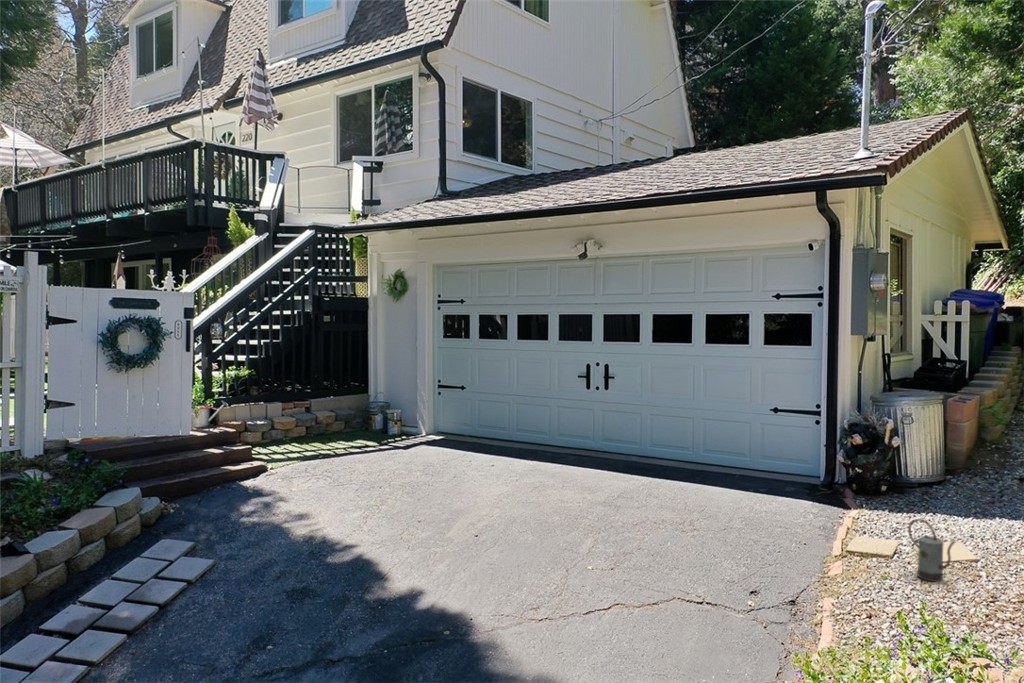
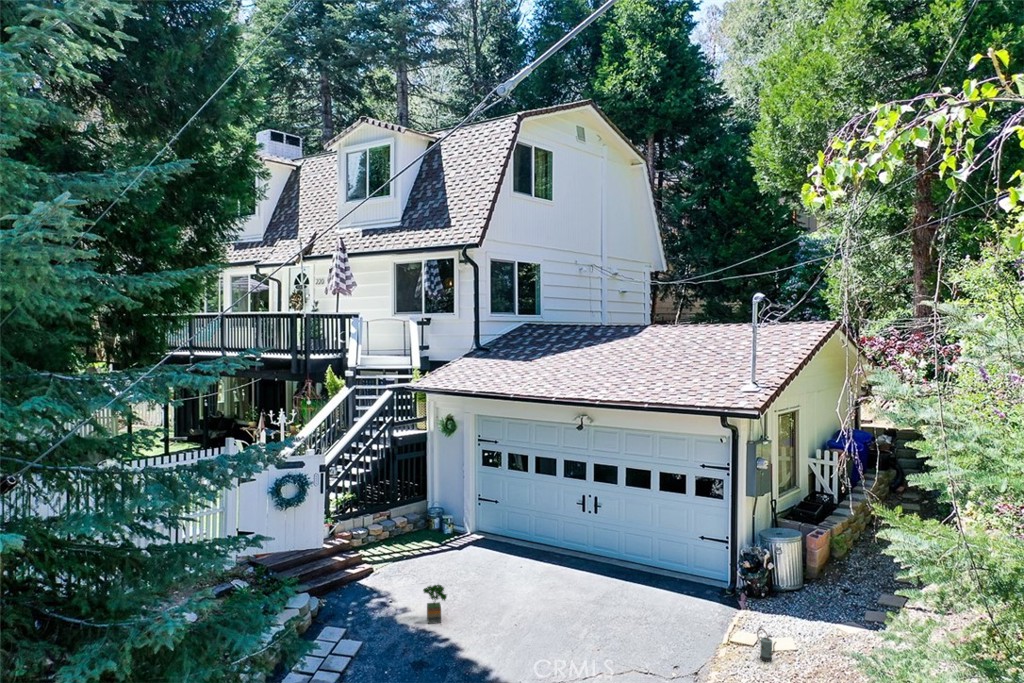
potted tree: none [300,467,344,533] -> present [423,585,447,624]

